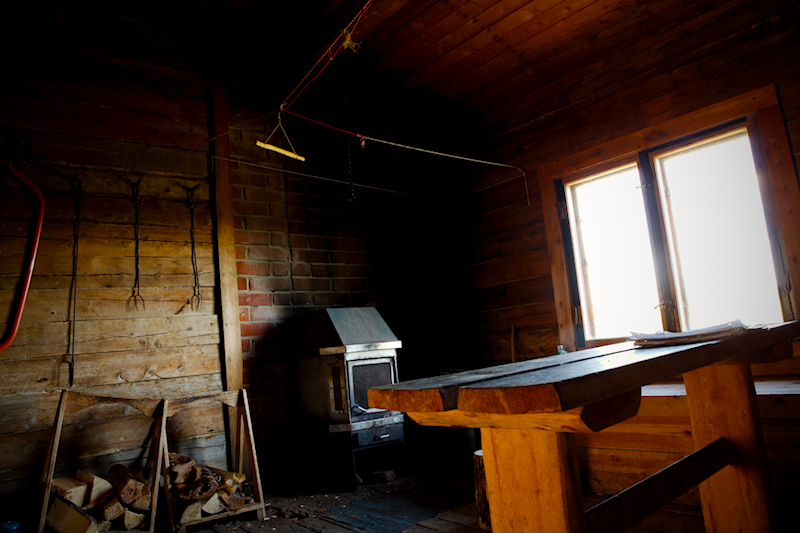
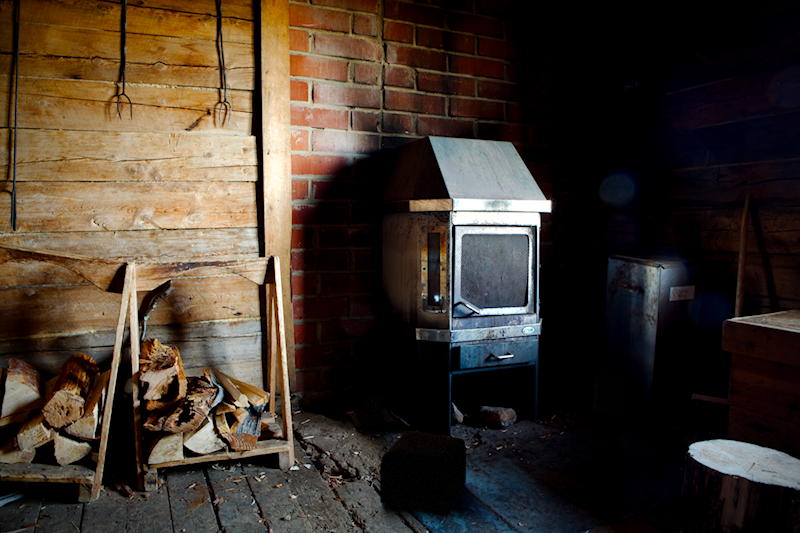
boots: none [285,476,319,500] -> present [349,393,395,428]
footstool: none [325,481,372,524] -> present [380,430,466,517]

